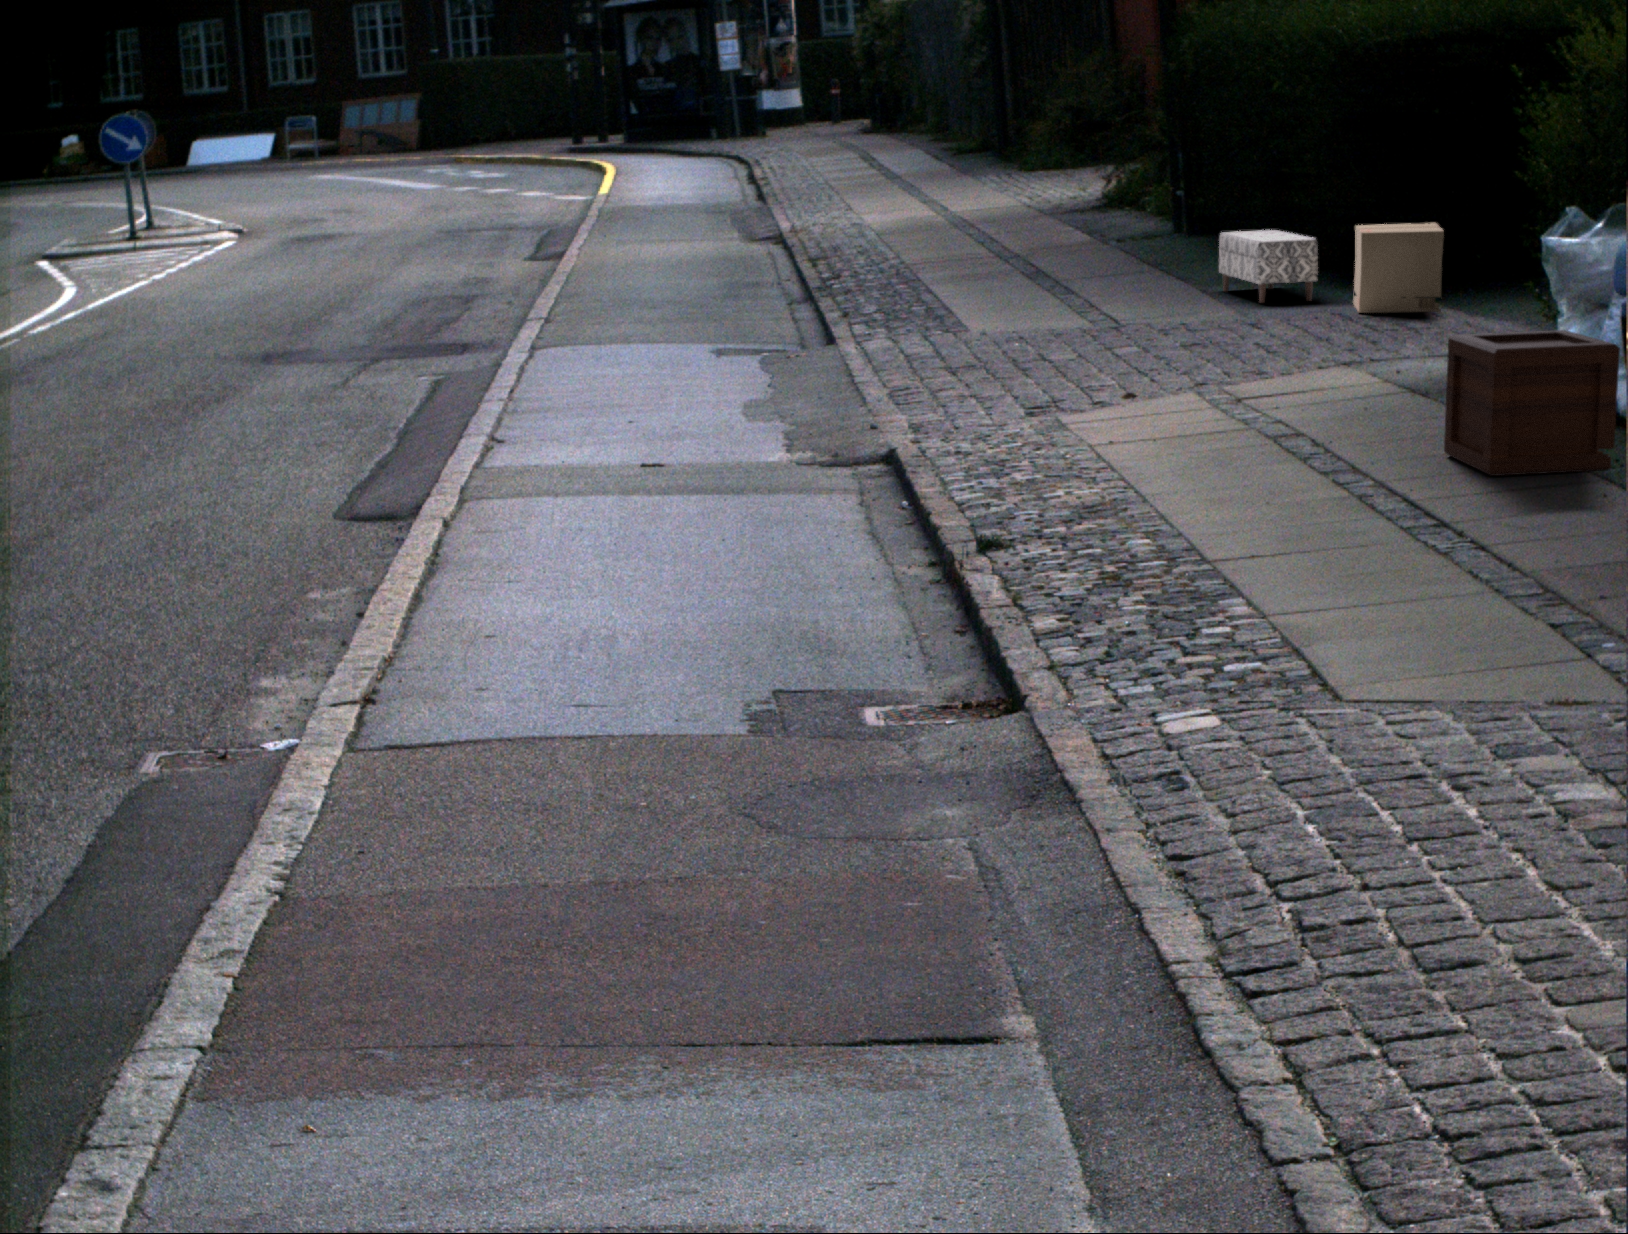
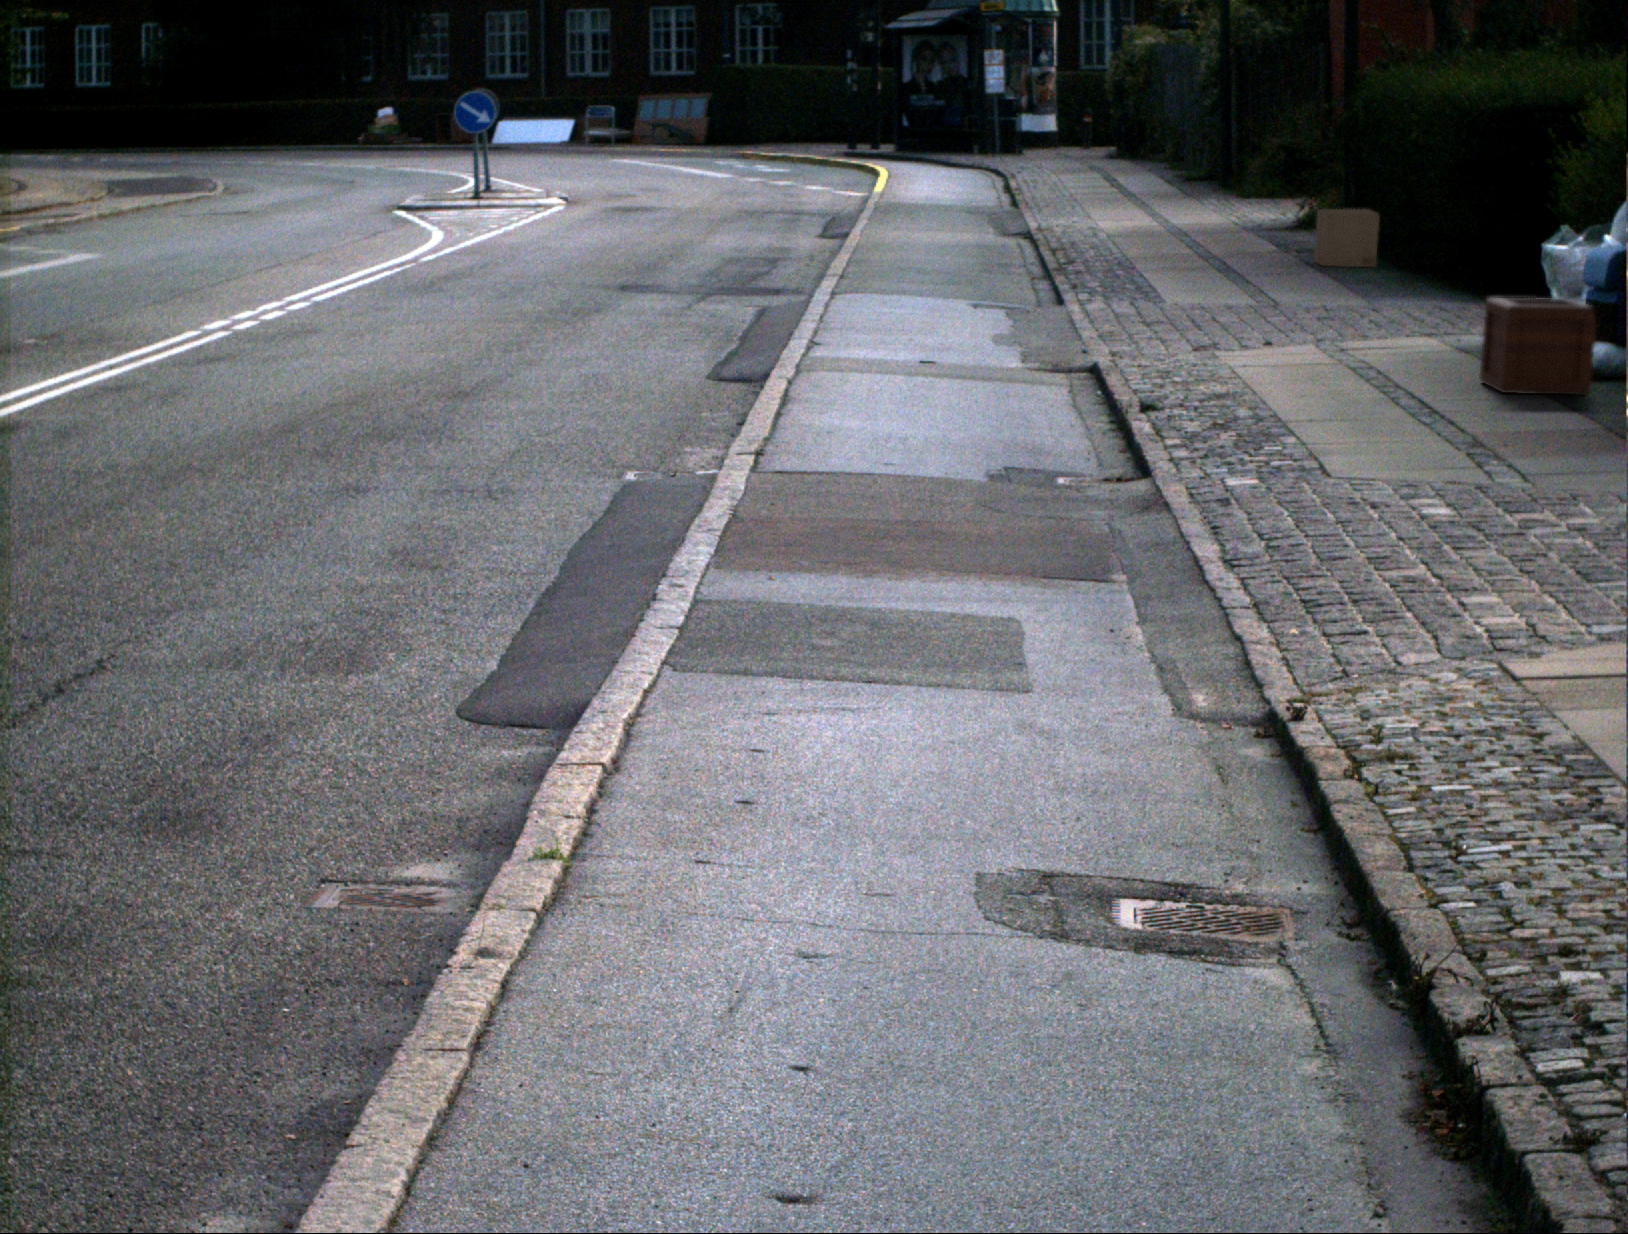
cardboard box: present [1353,223,1444,313] -> present [1314,209,1379,267]
bench: present [1219,230,1318,303] -> none [1374,238,1450,294]

